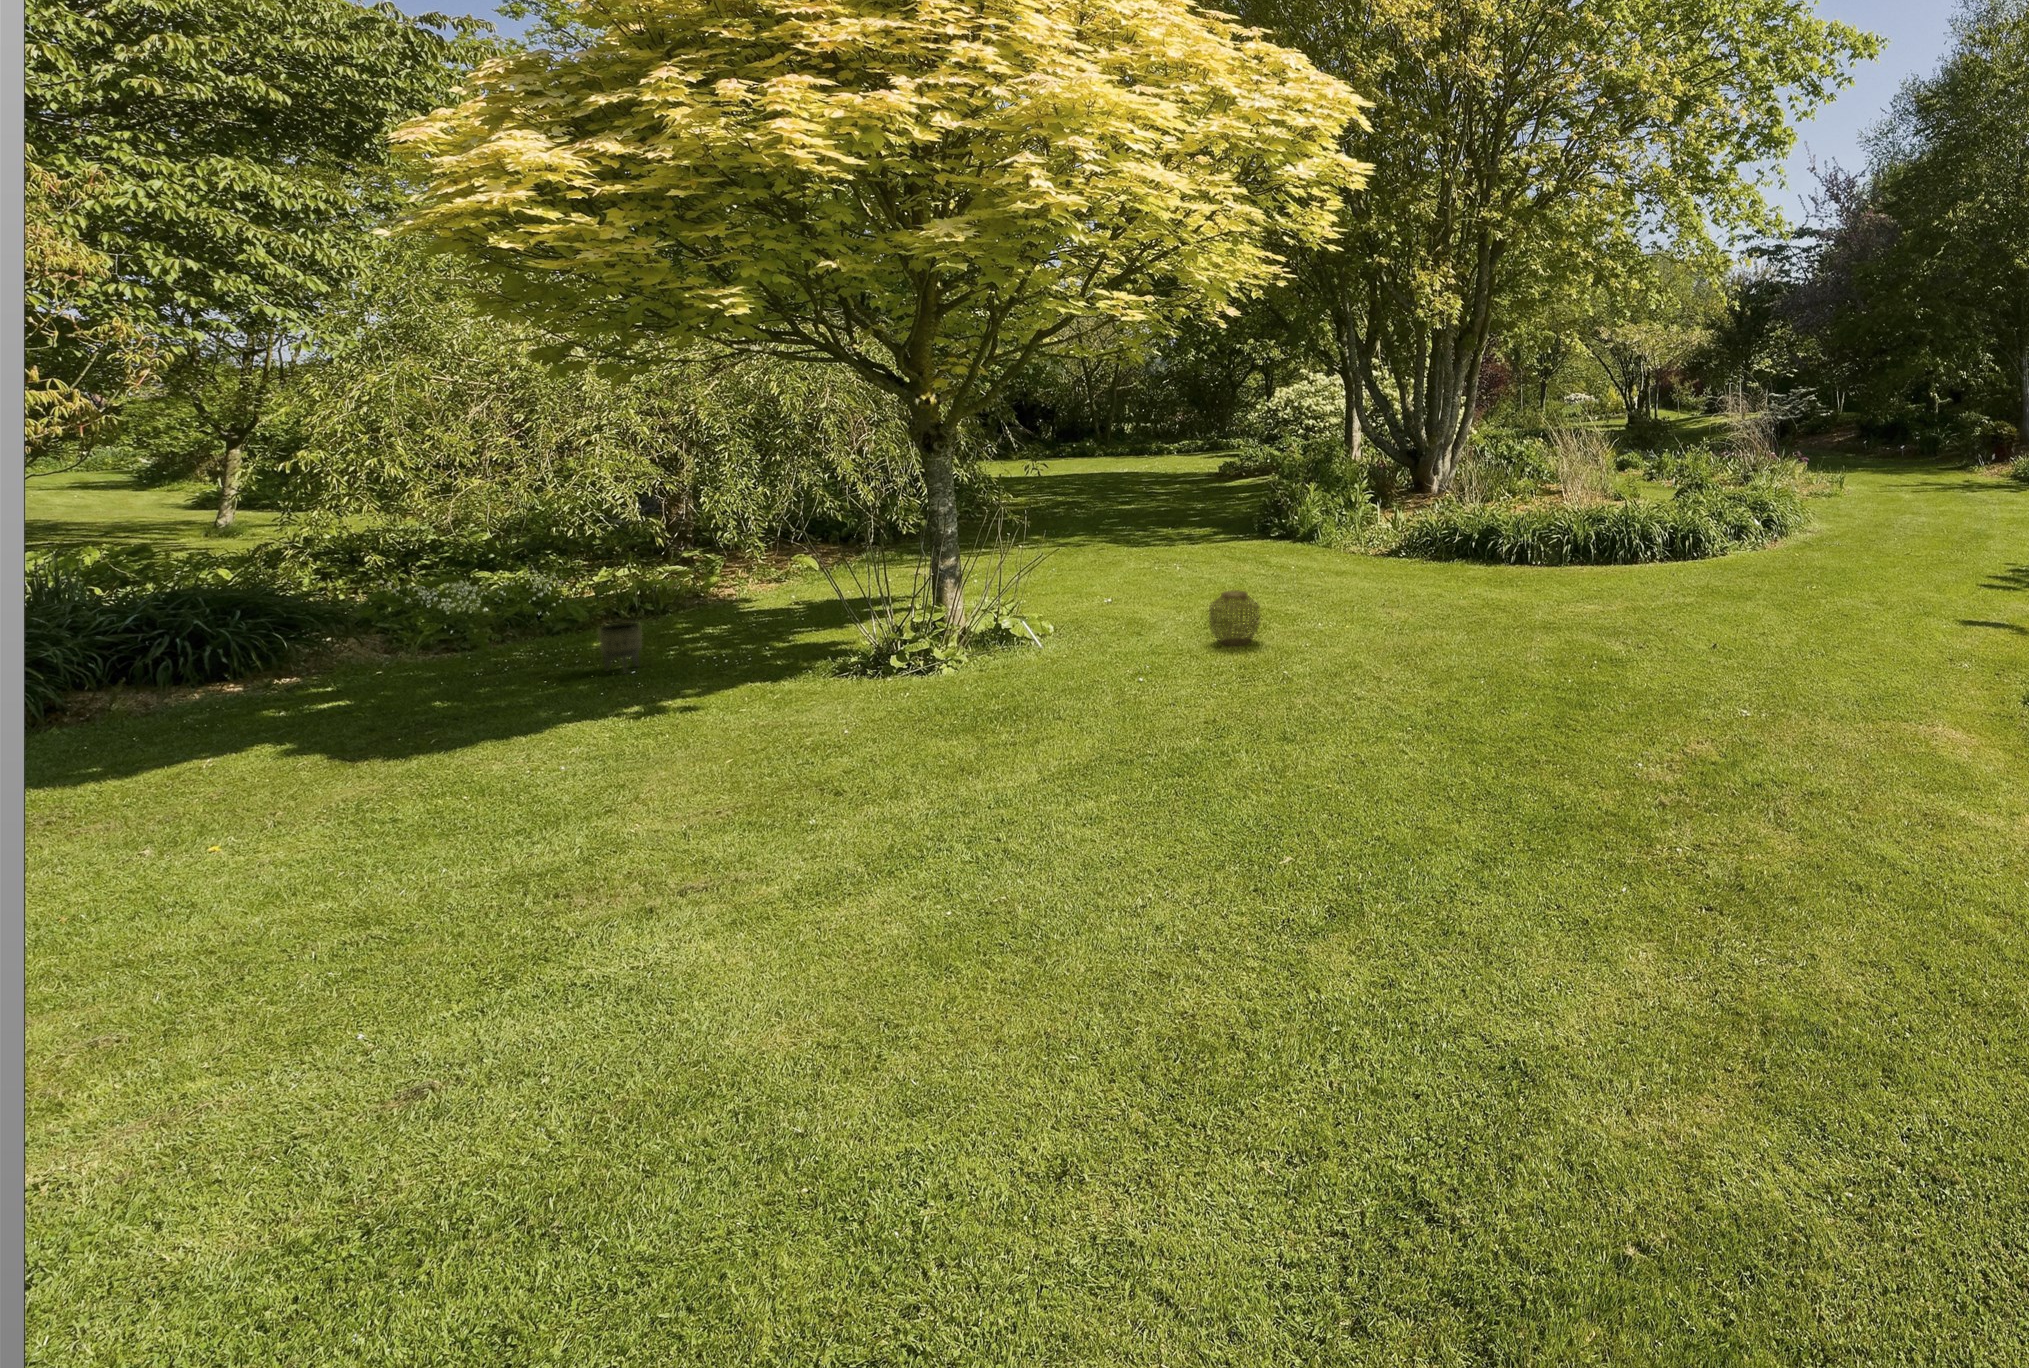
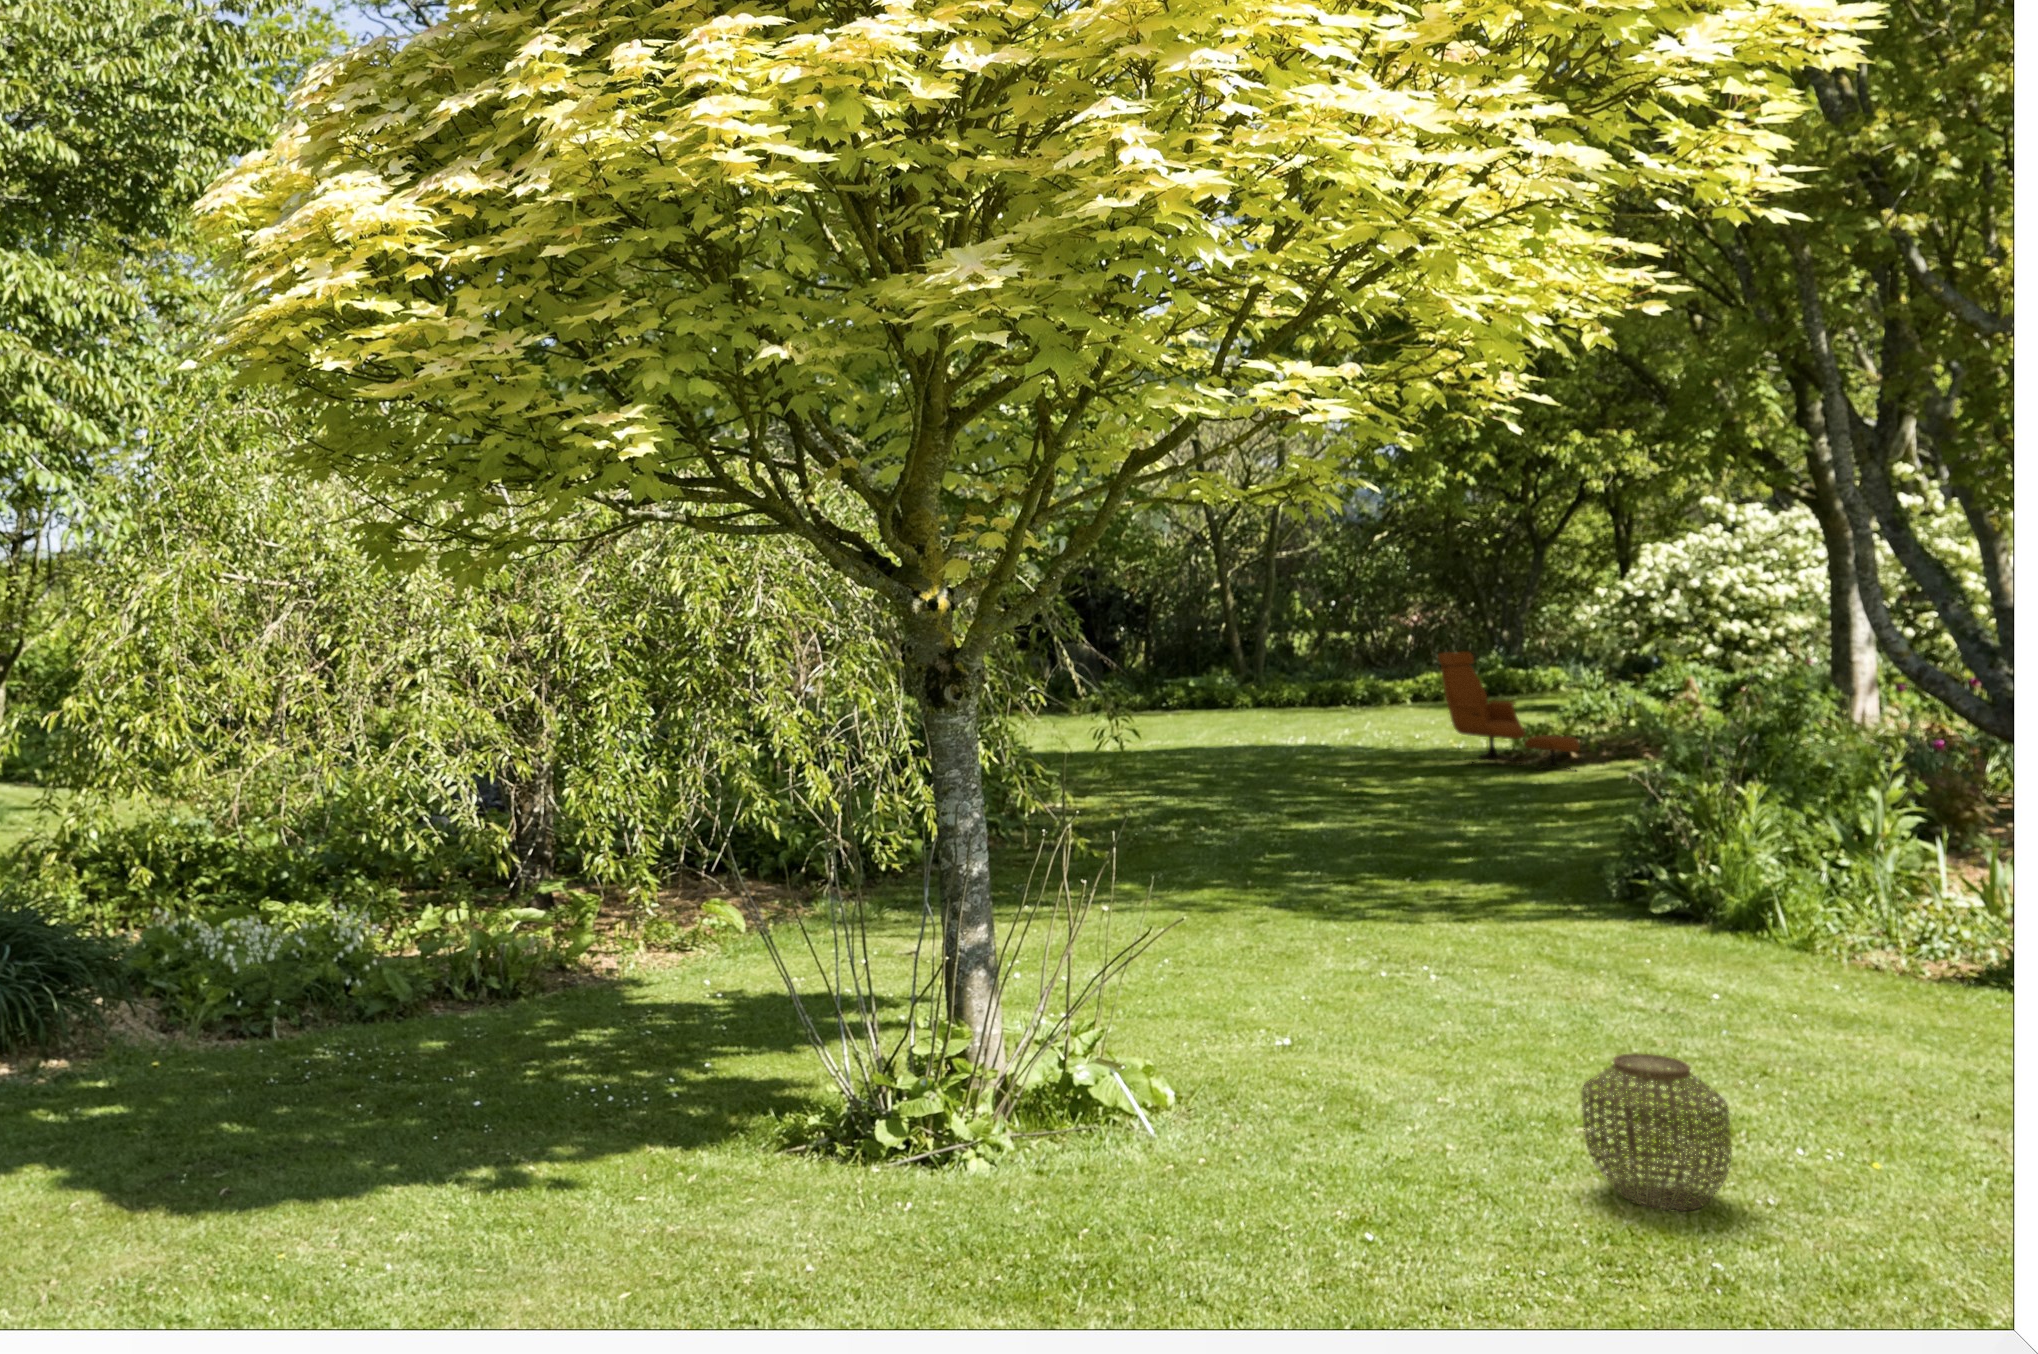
lounge chair: none [1193,432,1249,486] -> present [1438,652,1580,768]
planter: present [598,623,642,673] -> none [420,1005,479,1100]

